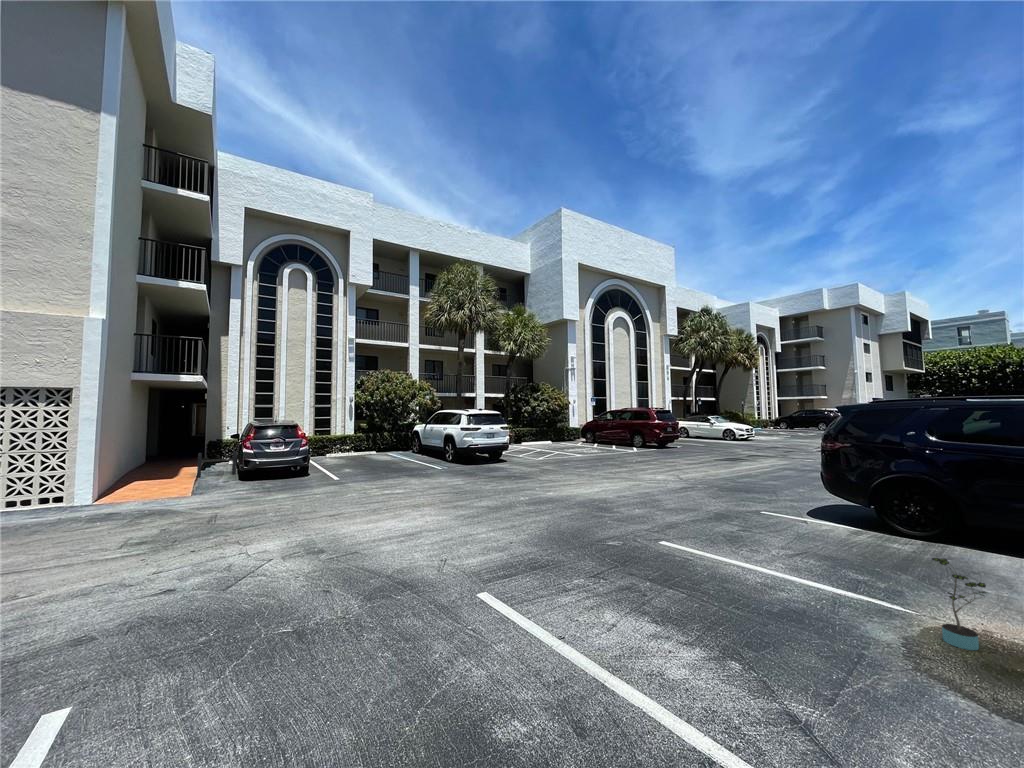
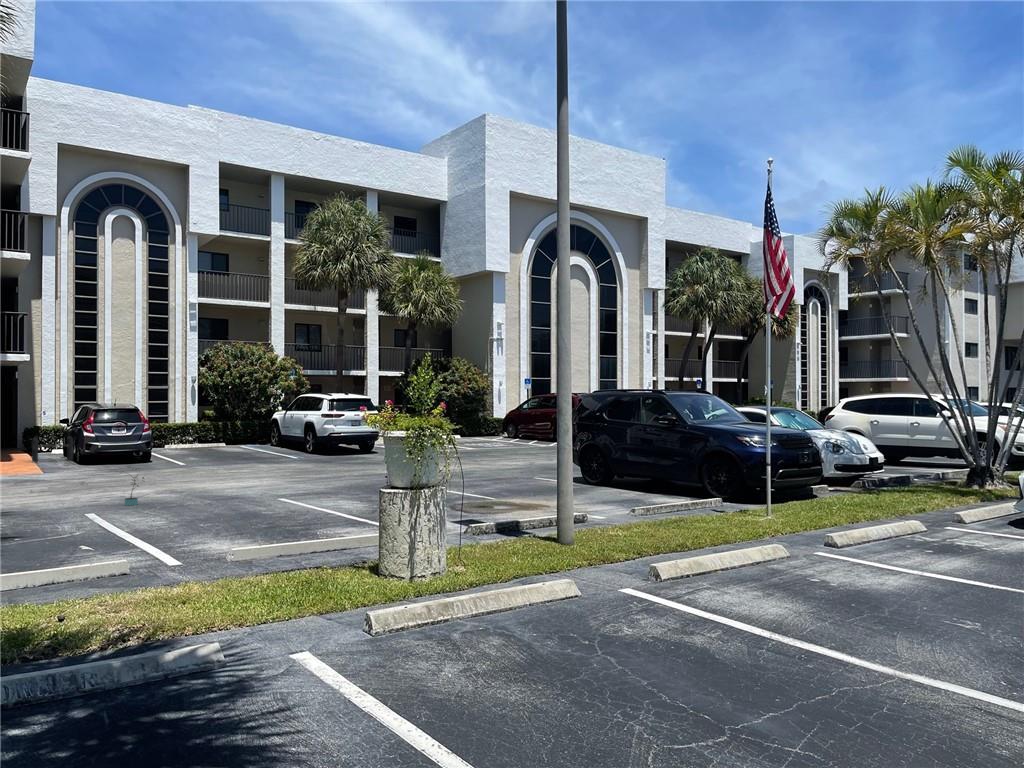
potted plant: present [932,558,987,650] -> present [125,476,144,506]

